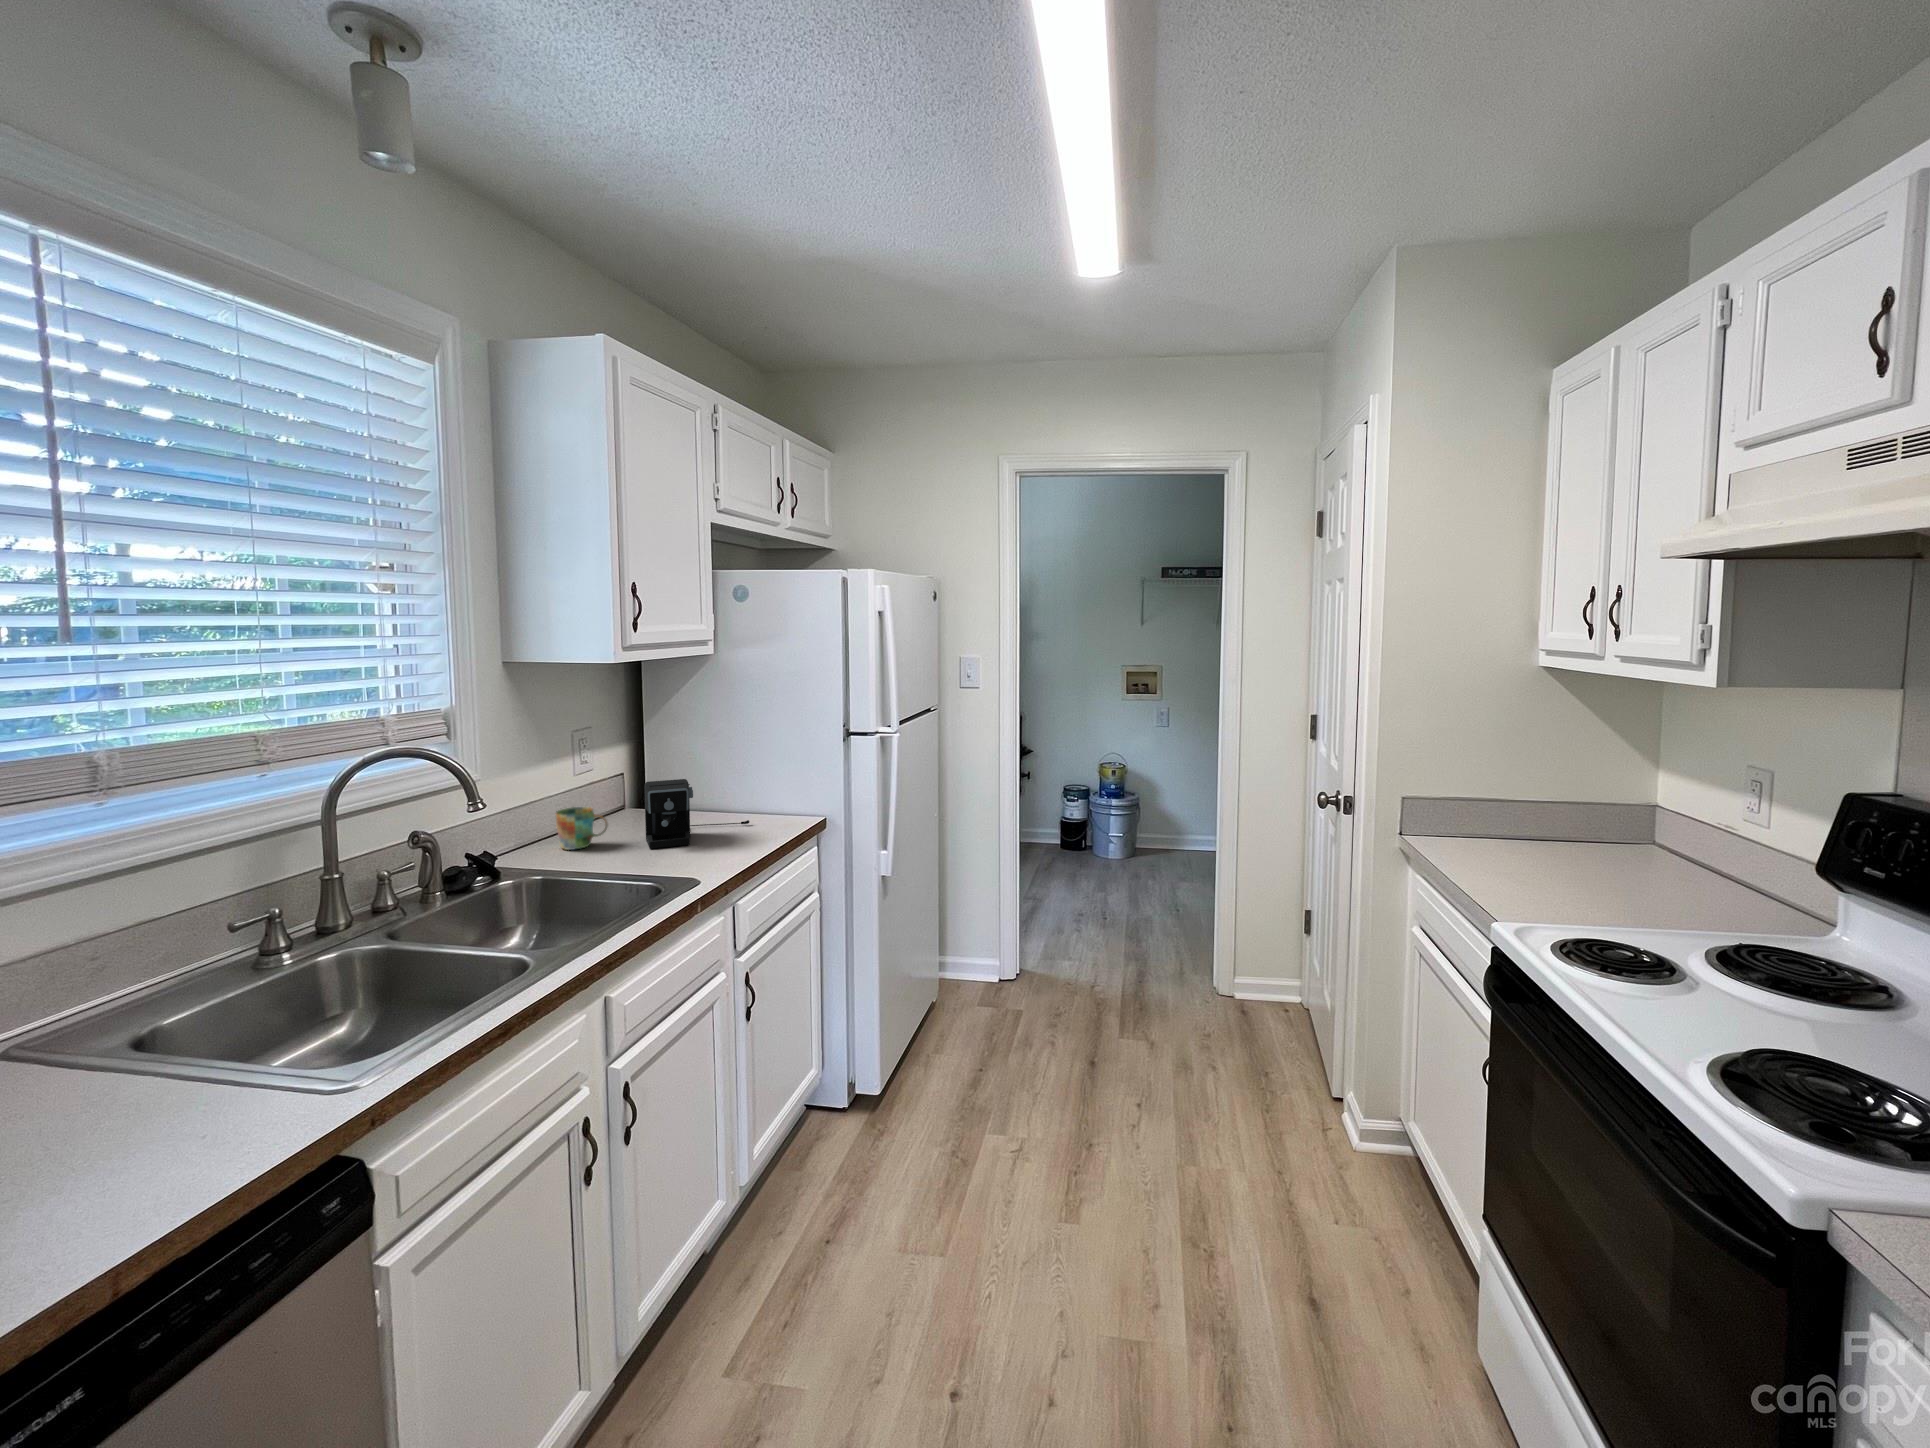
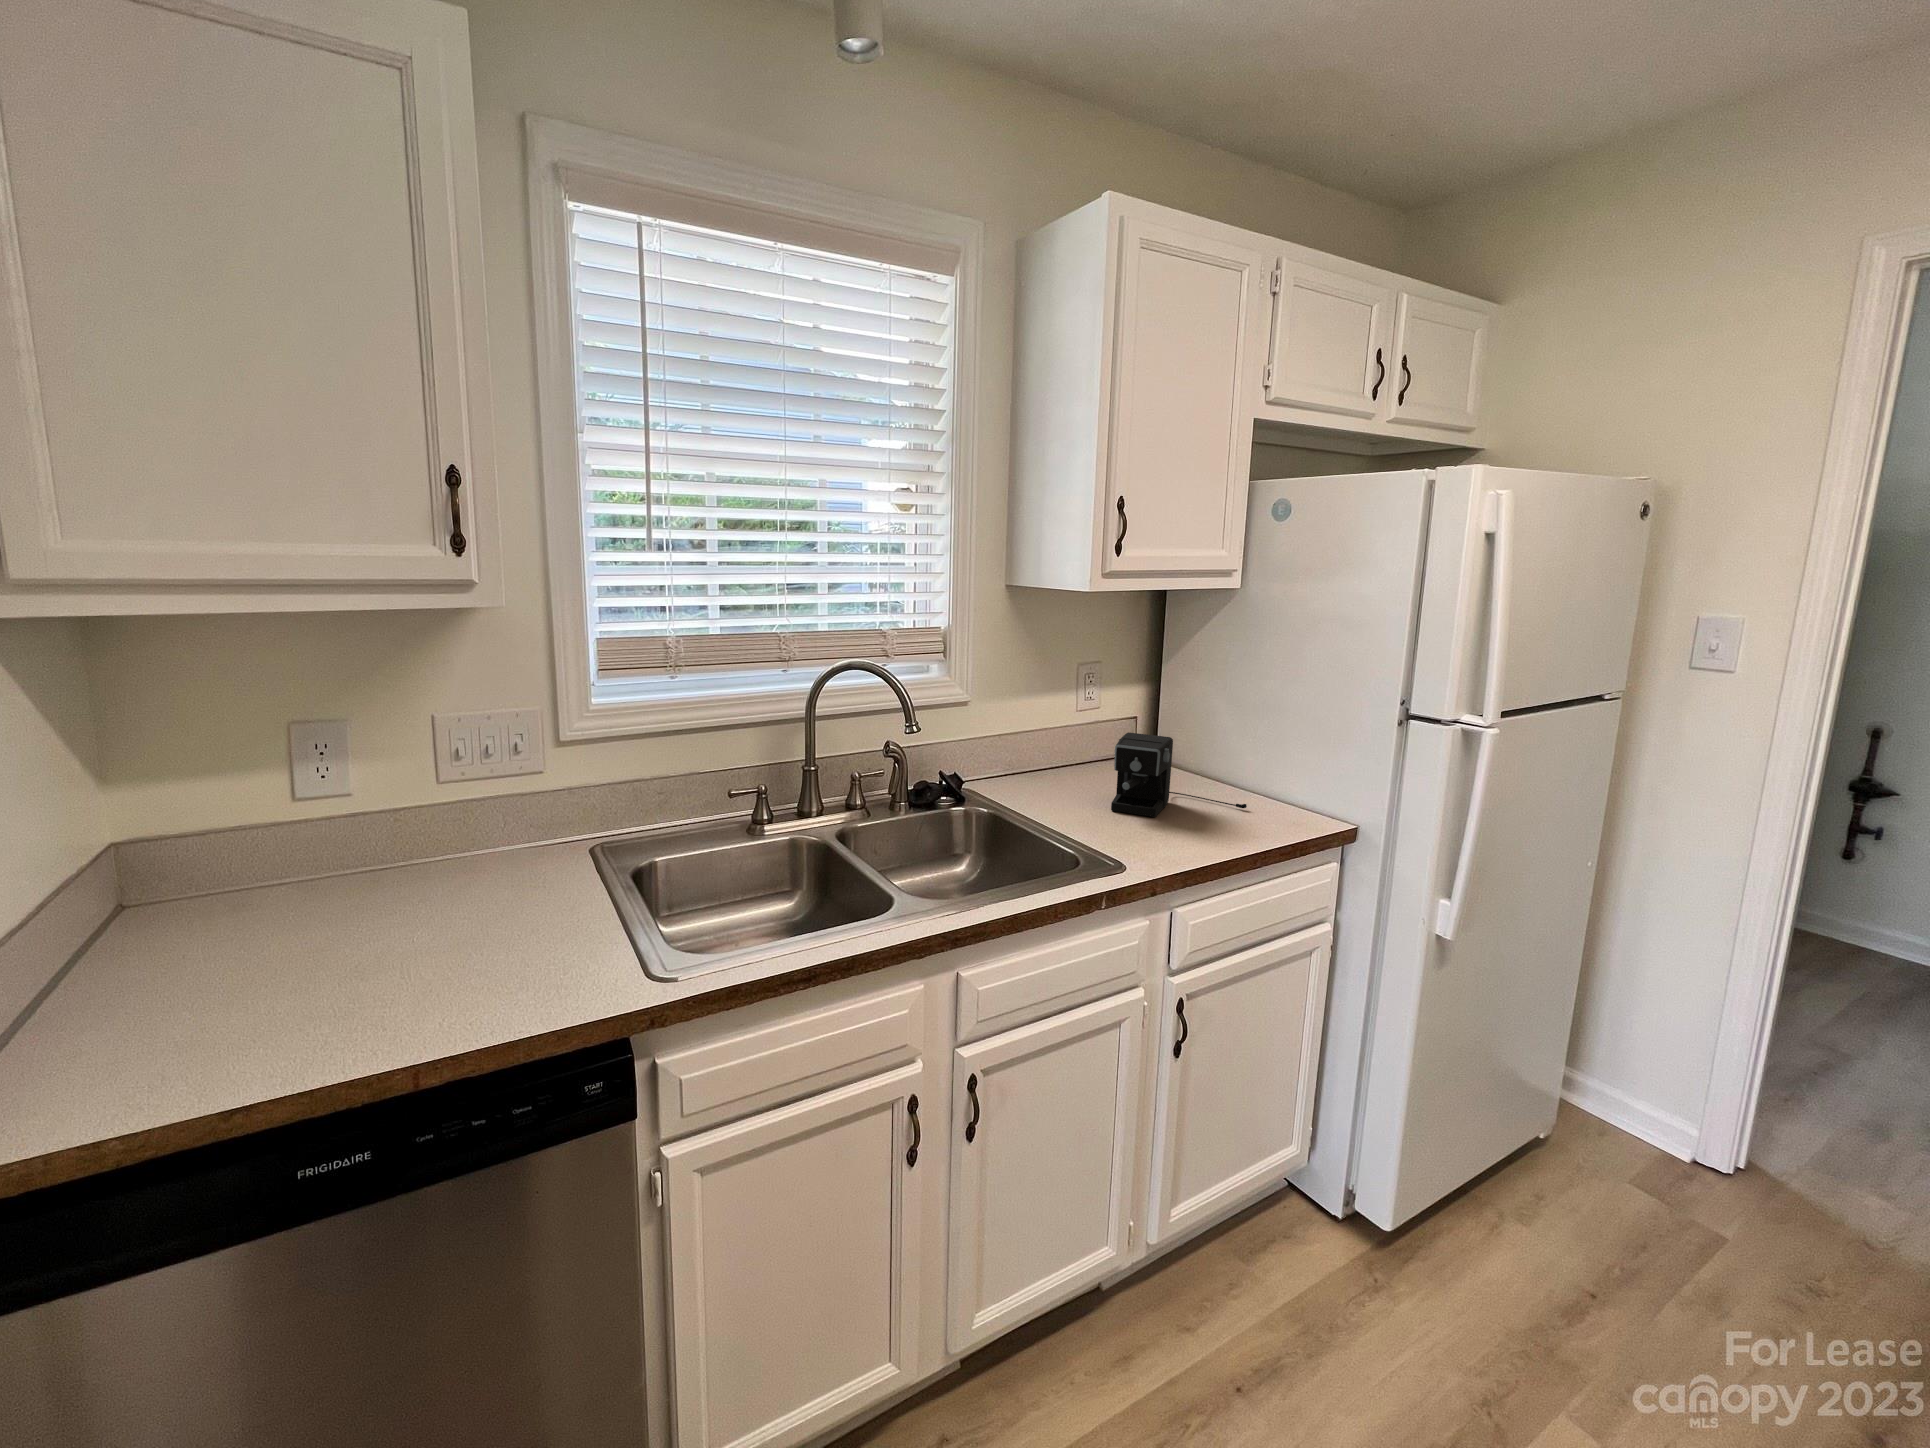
mug: present [556,807,607,850] -> none [1033,745,1082,791]

